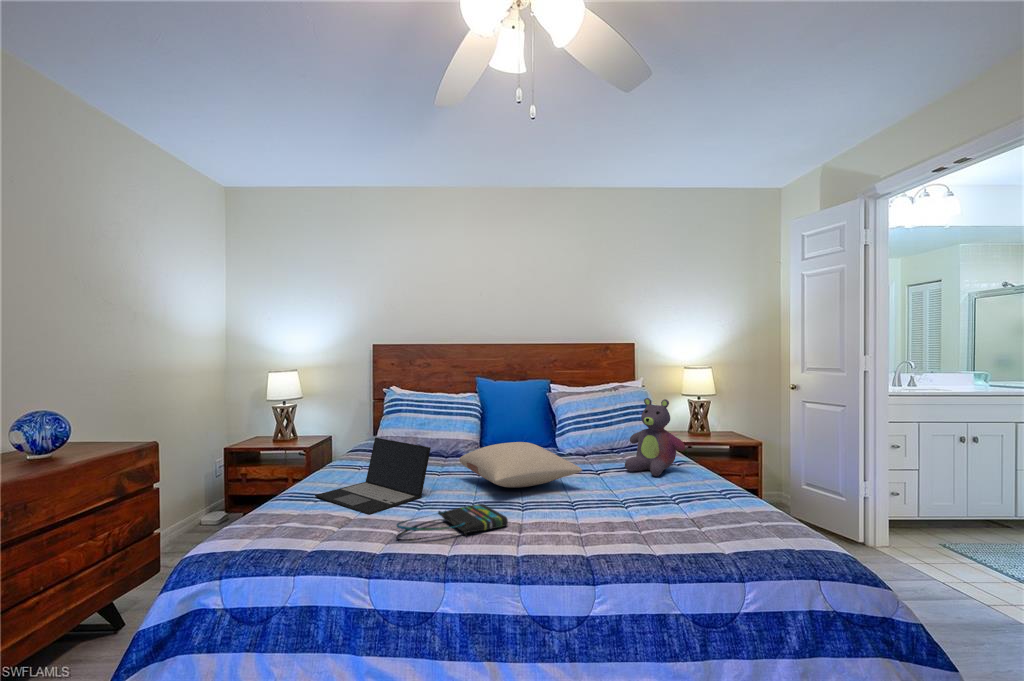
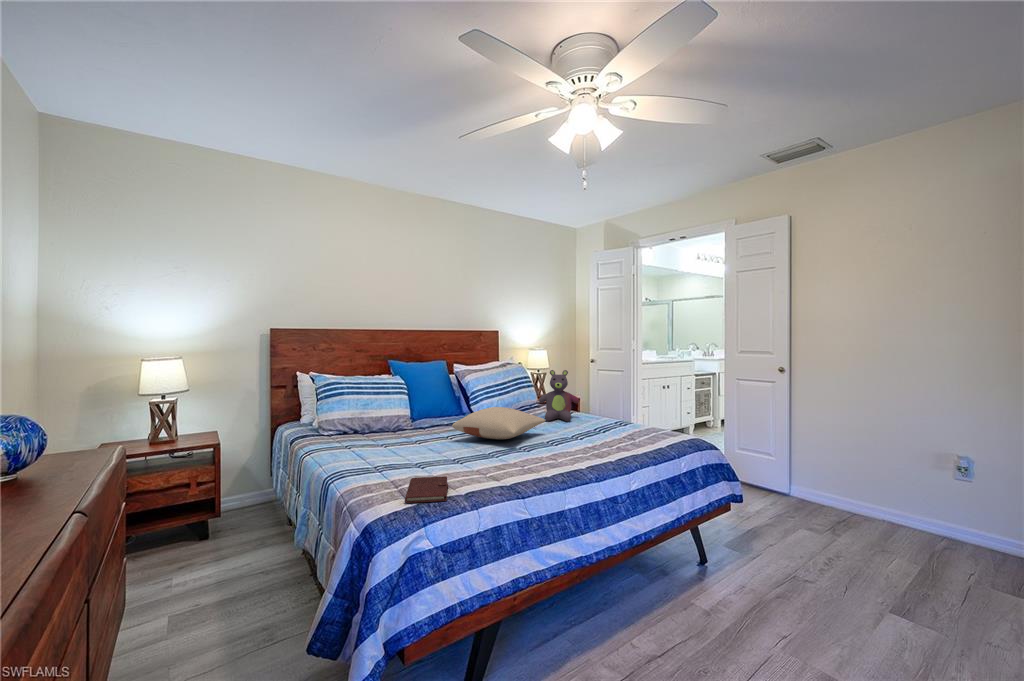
laptop: present [315,438,431,515] -> none [369,415,458,471]
tote bag: present [396,504,508,541] -> none [501,449,552,477]
notebook: none [244,515,334,553] -> present [405,476,448,503]

